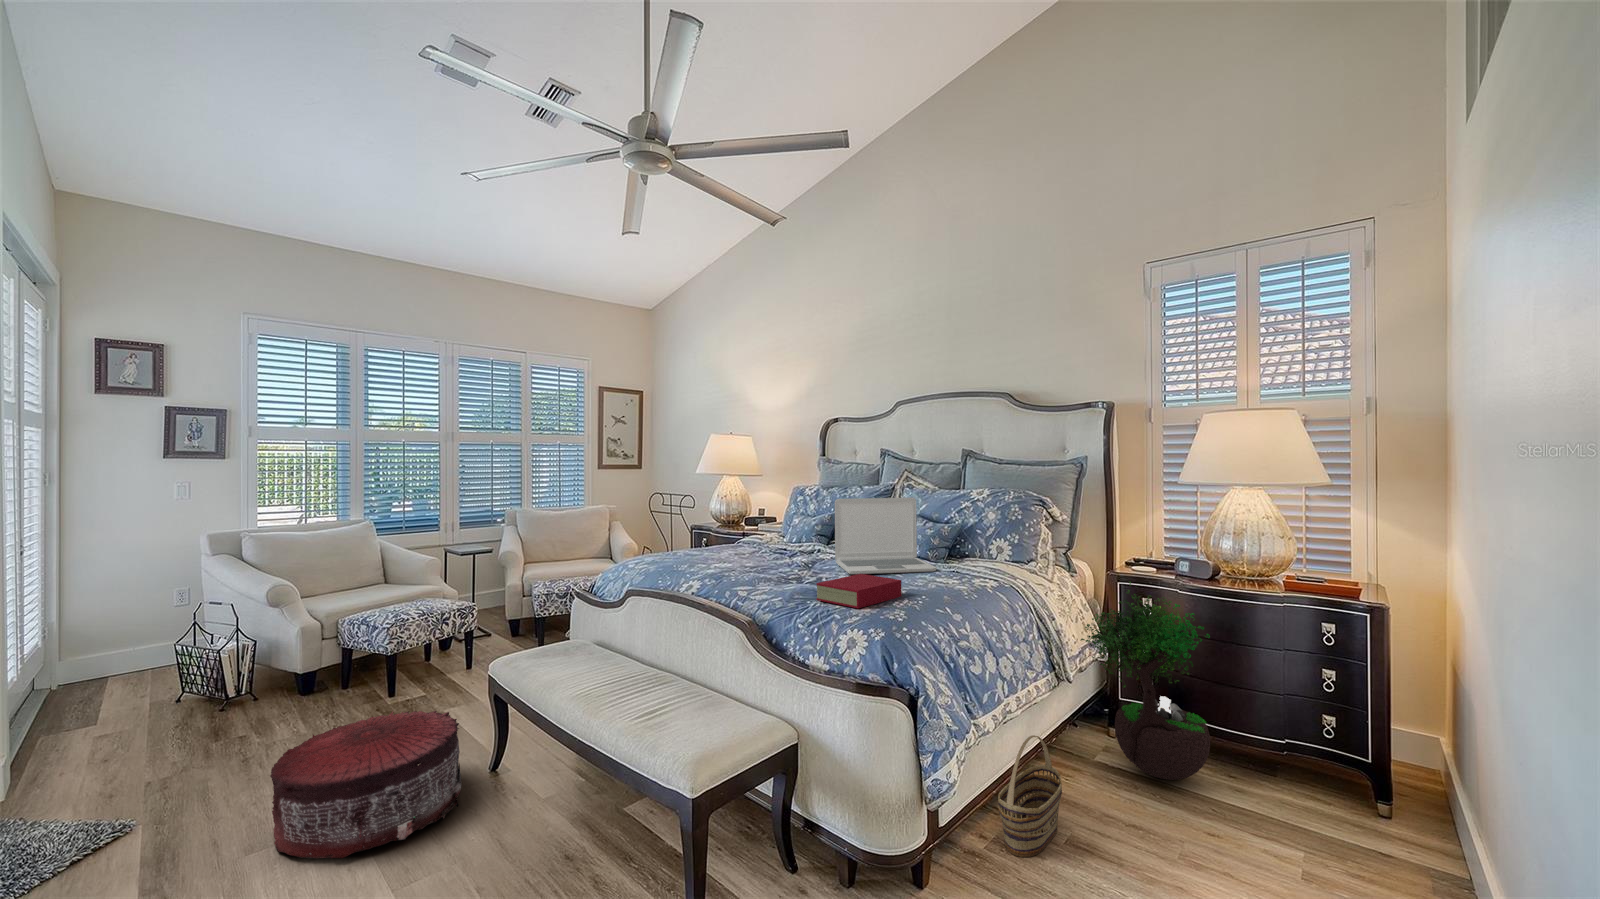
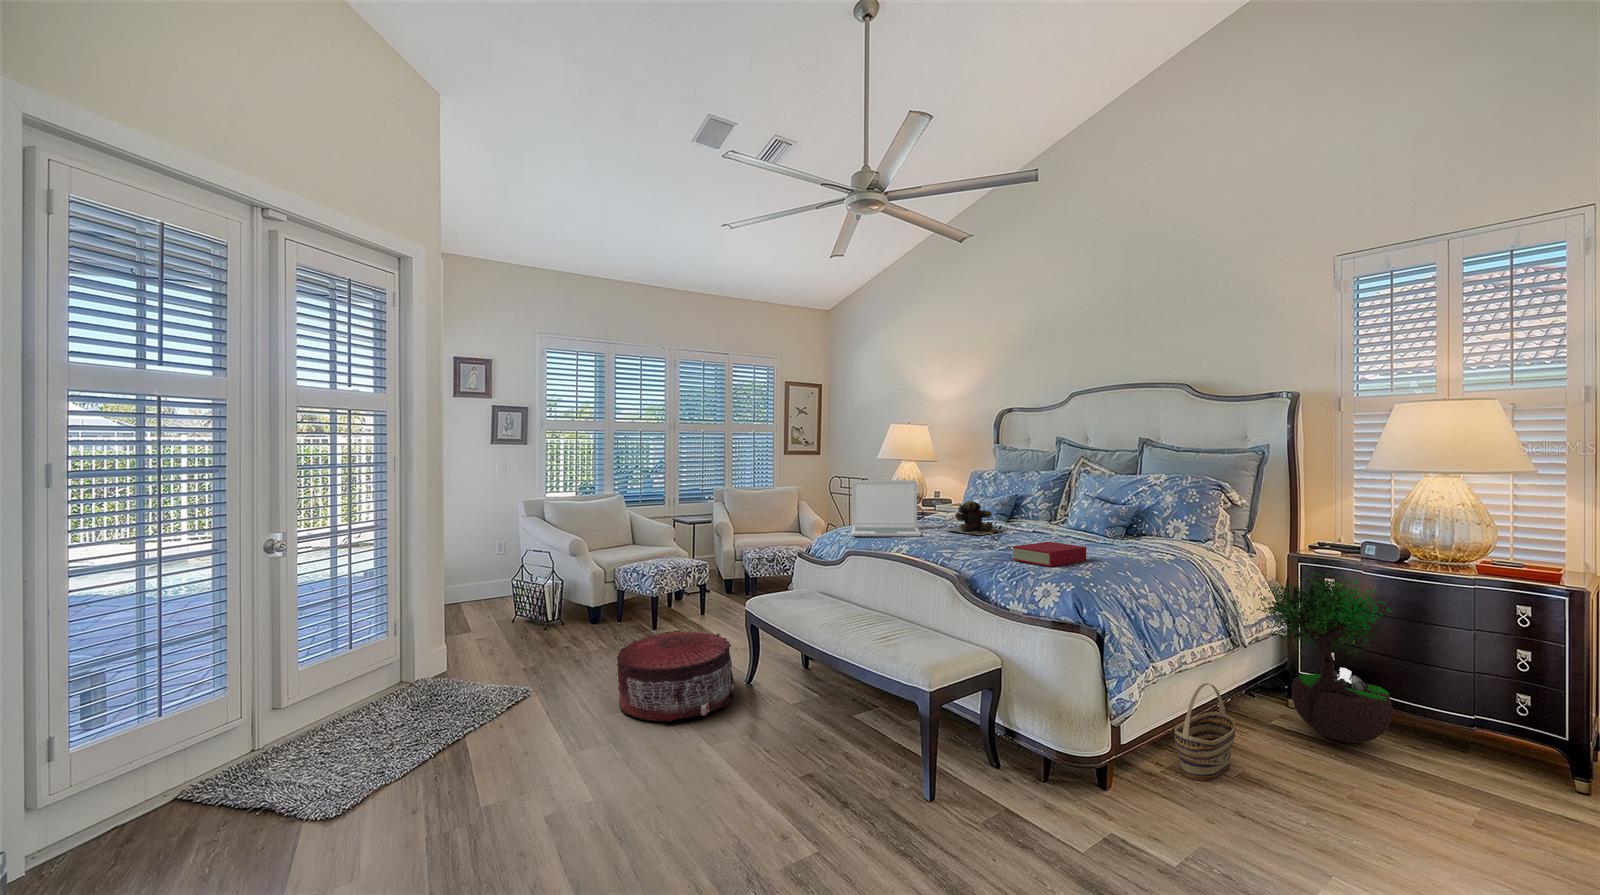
laptop: present [835,497,937,574] -> present [851,480,921,537]
teddy bear: none [754,523,824,564] -> present [946,501,1005,535]

